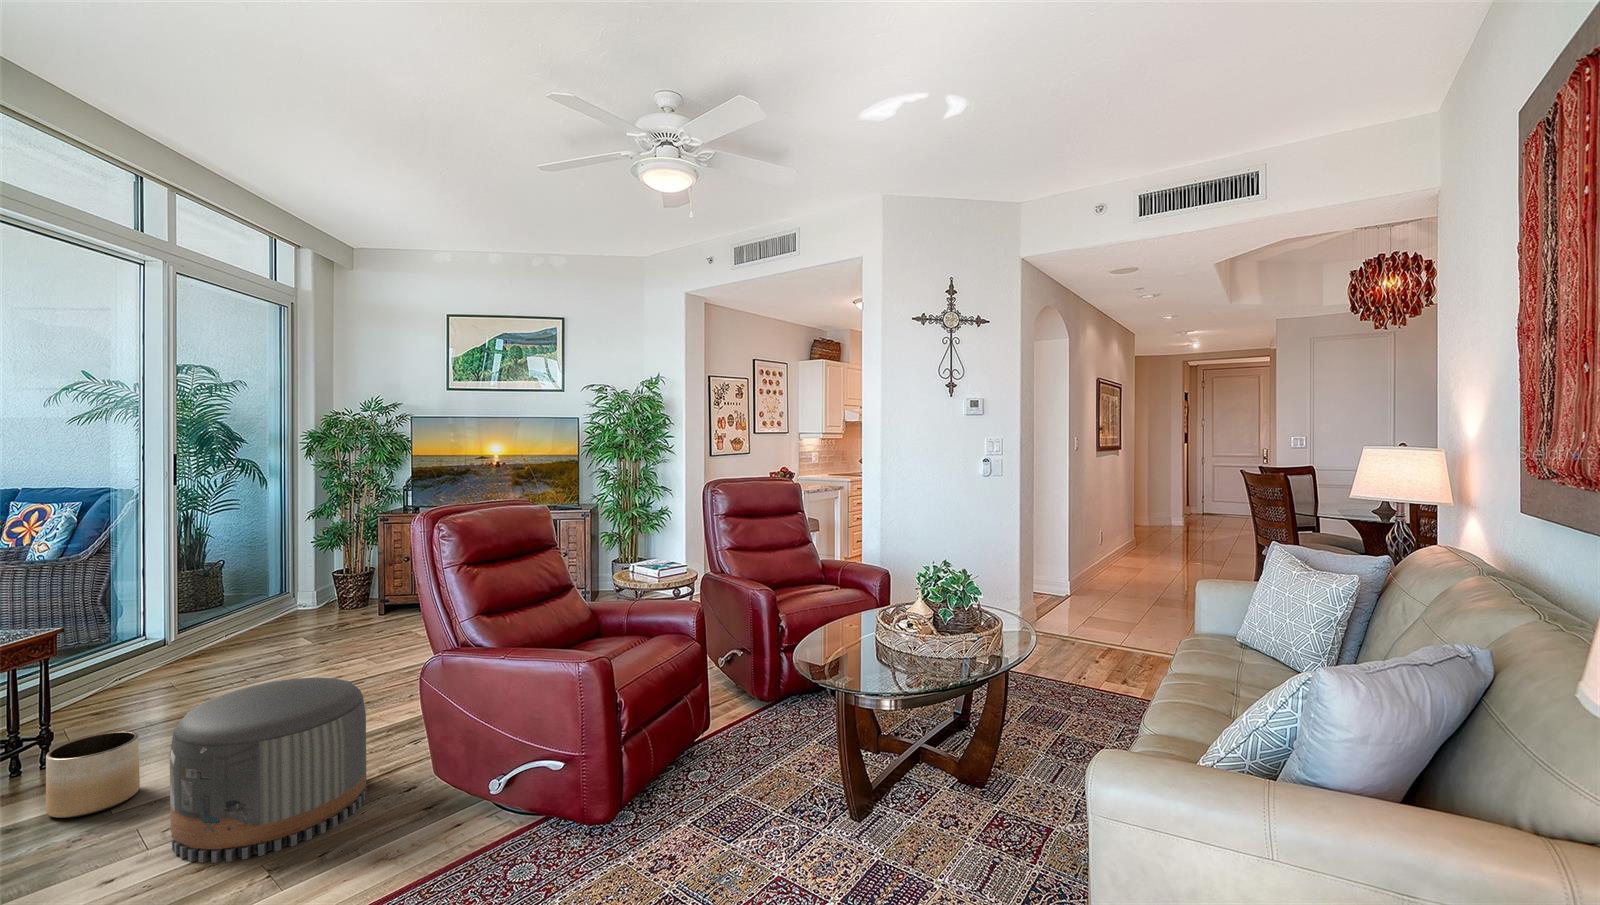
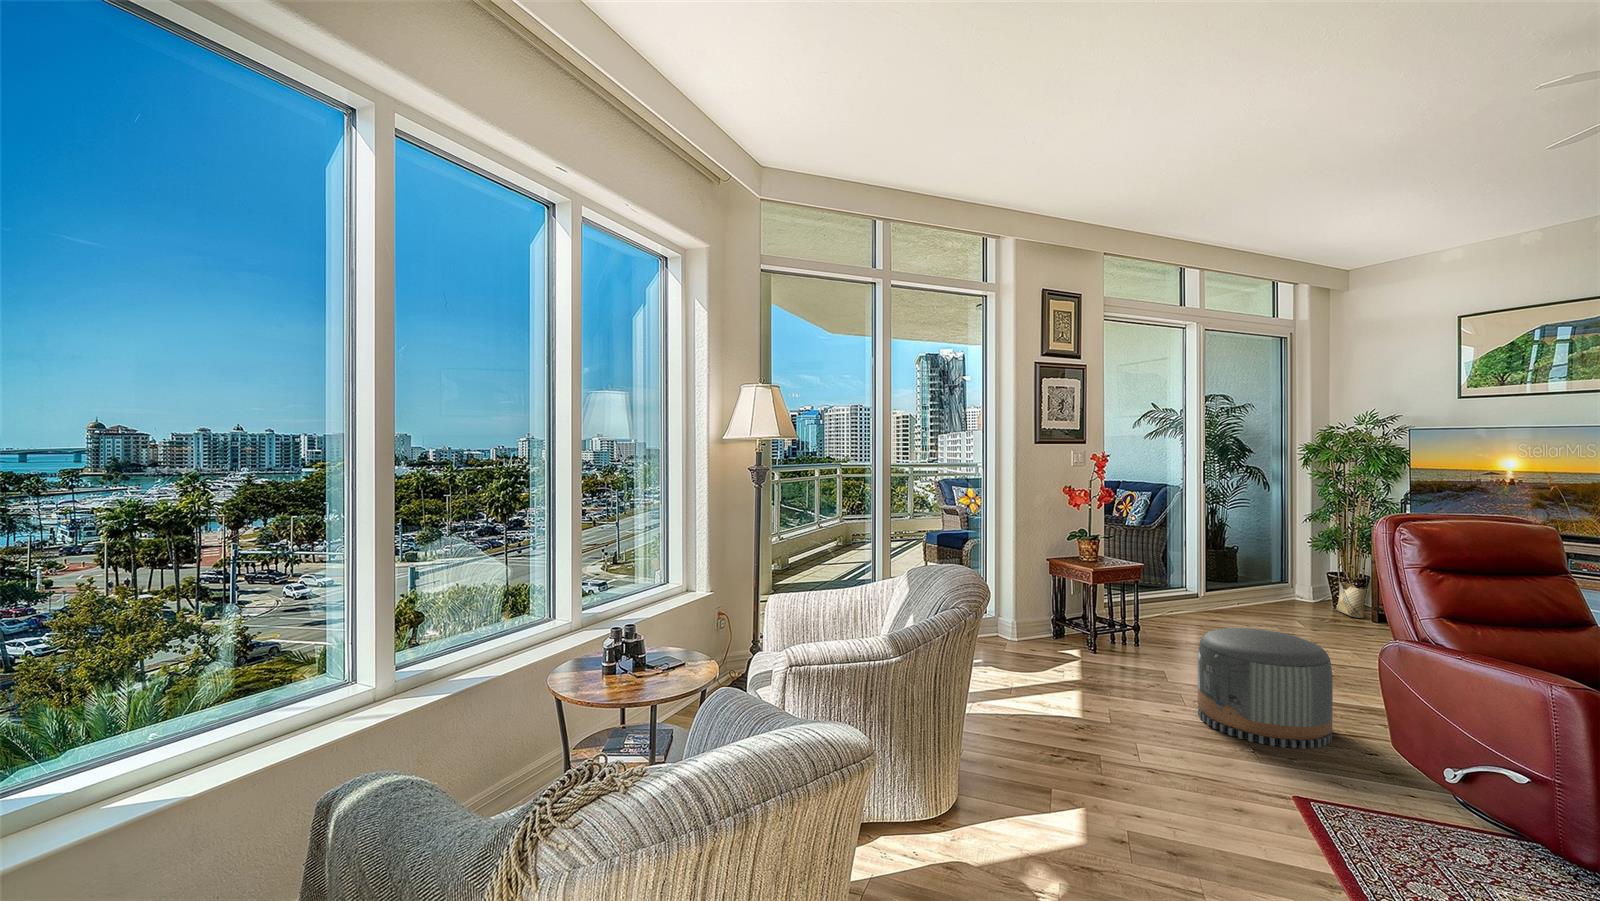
woven basket: none [345,565,375,616] -> present [1336,569,1367,618]
planter: present [46,731,140,818] -> none [1137,635,1181,681]

